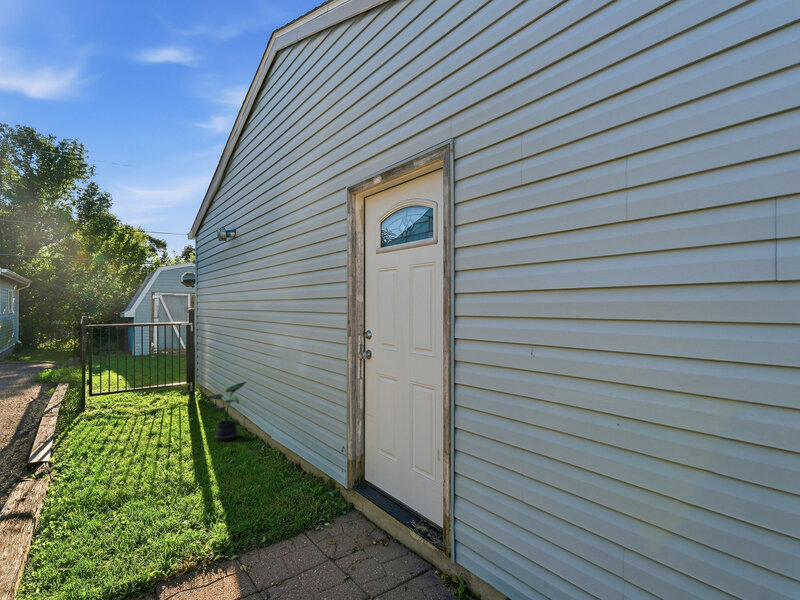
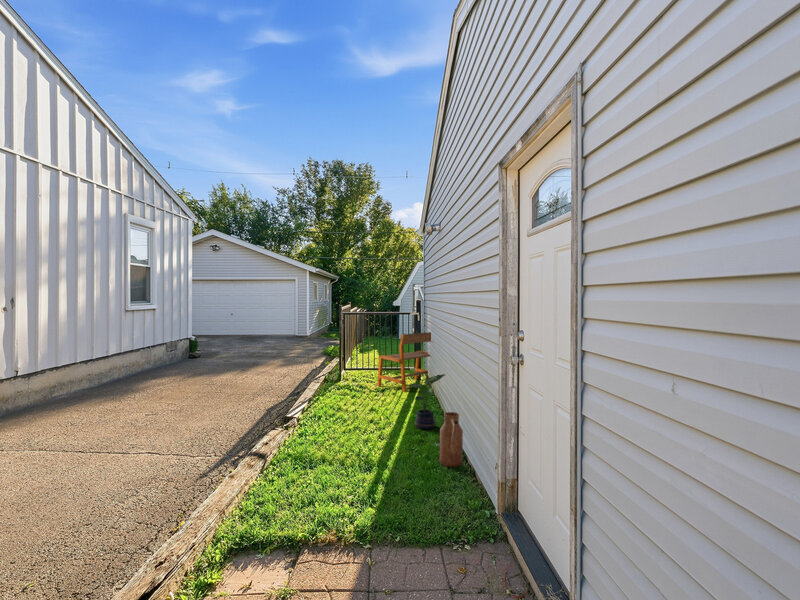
bench: none [141,341,216,409] -> present [377,332,431,392]
watering can: none [261,415,286,467] -> present [439,412,463,467]

